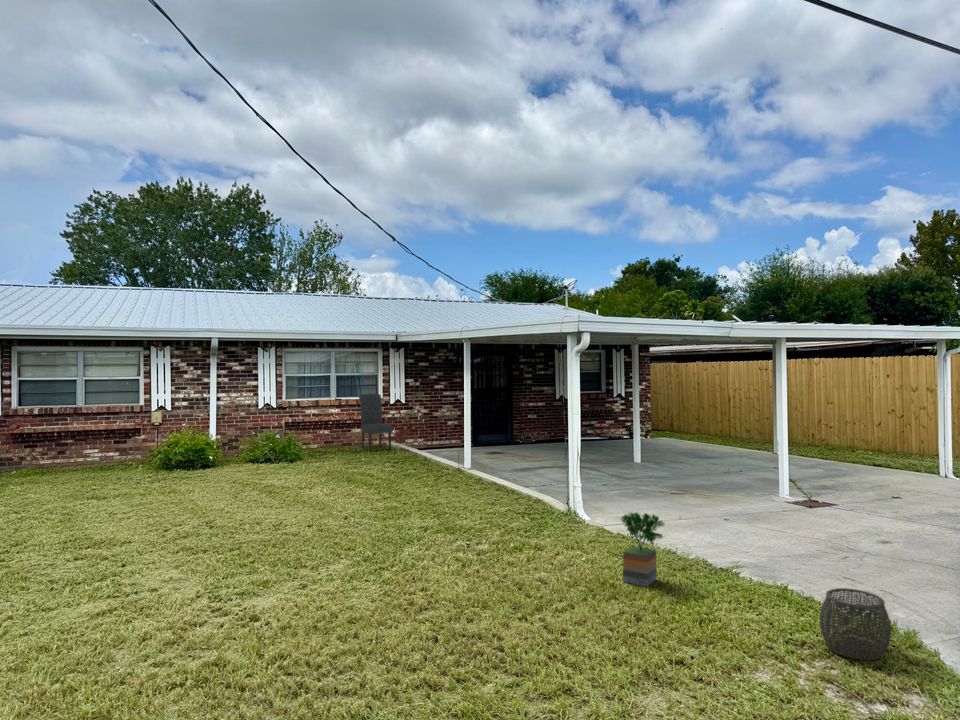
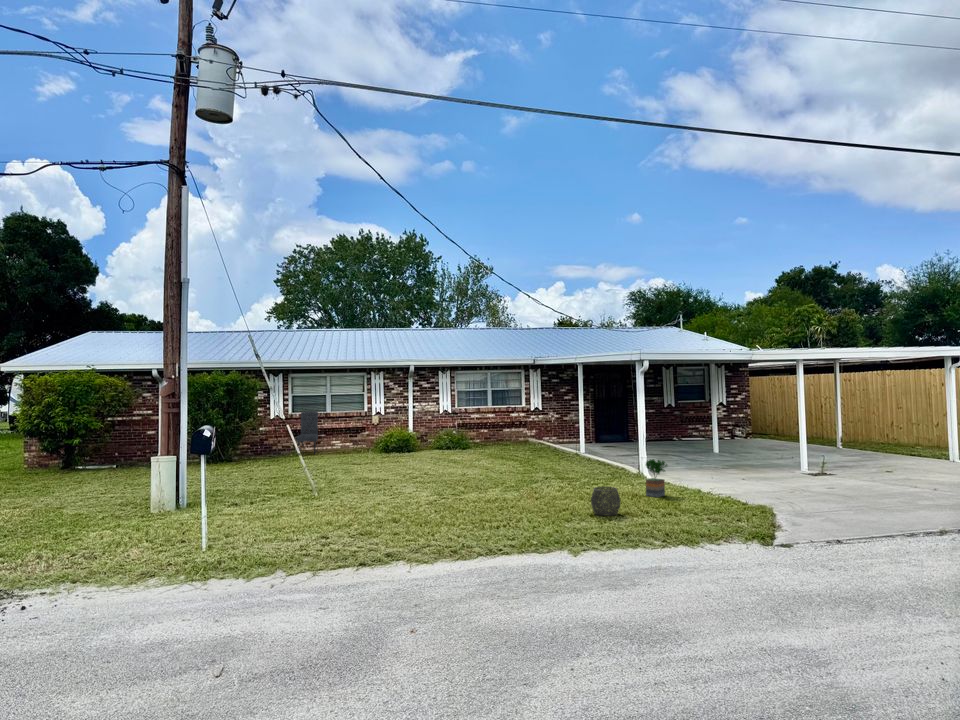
chair: present [359,394,392,451] -> present [297,411,318,455]
woven basket: present [819,588,892,661] -> present [591,487,621,516]

